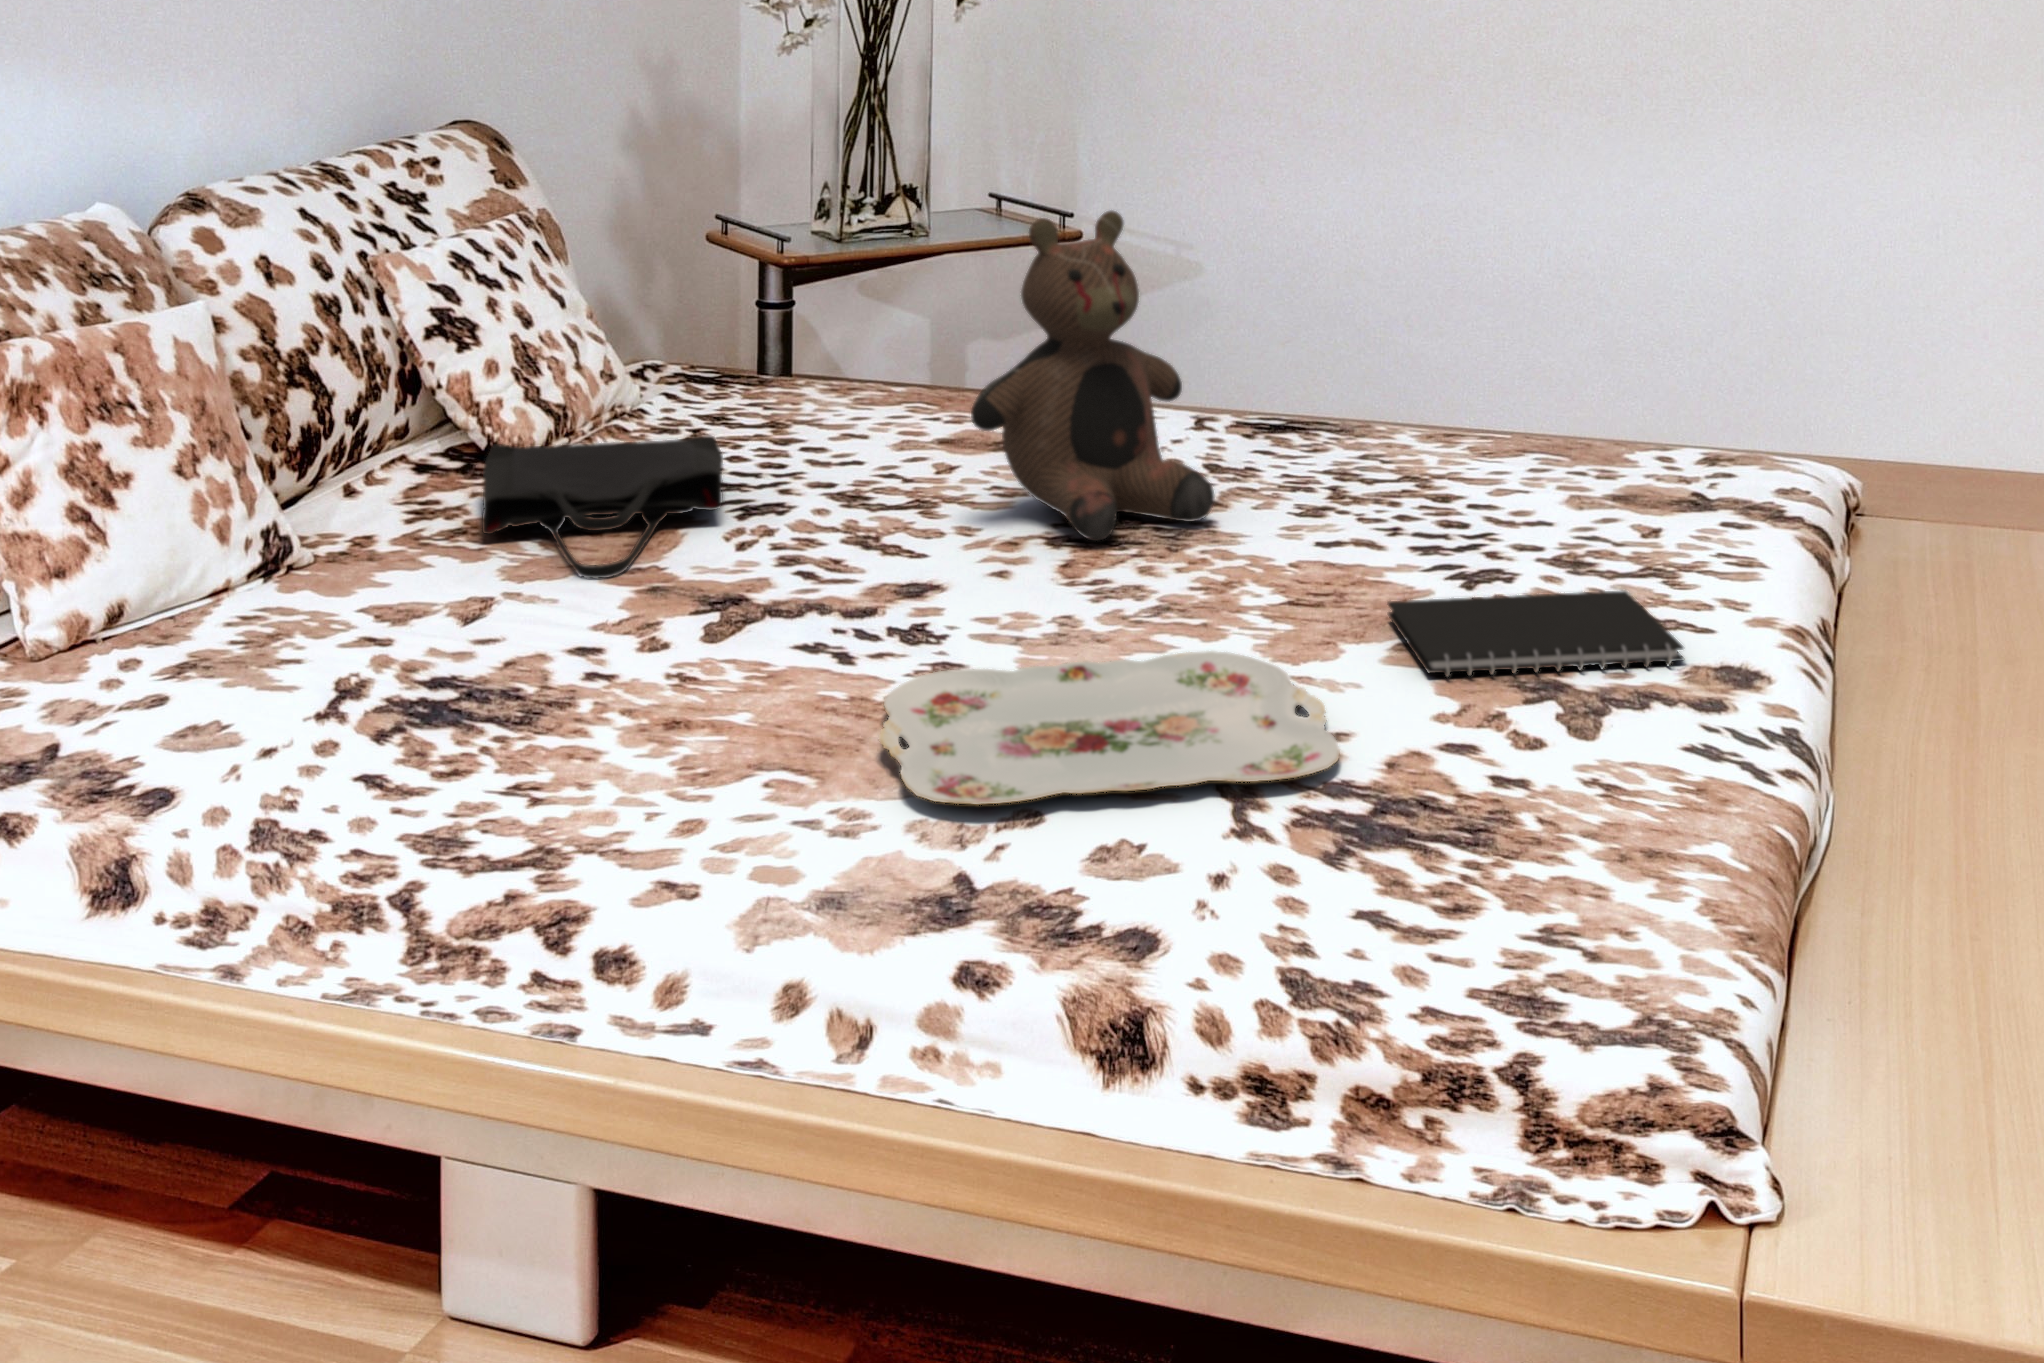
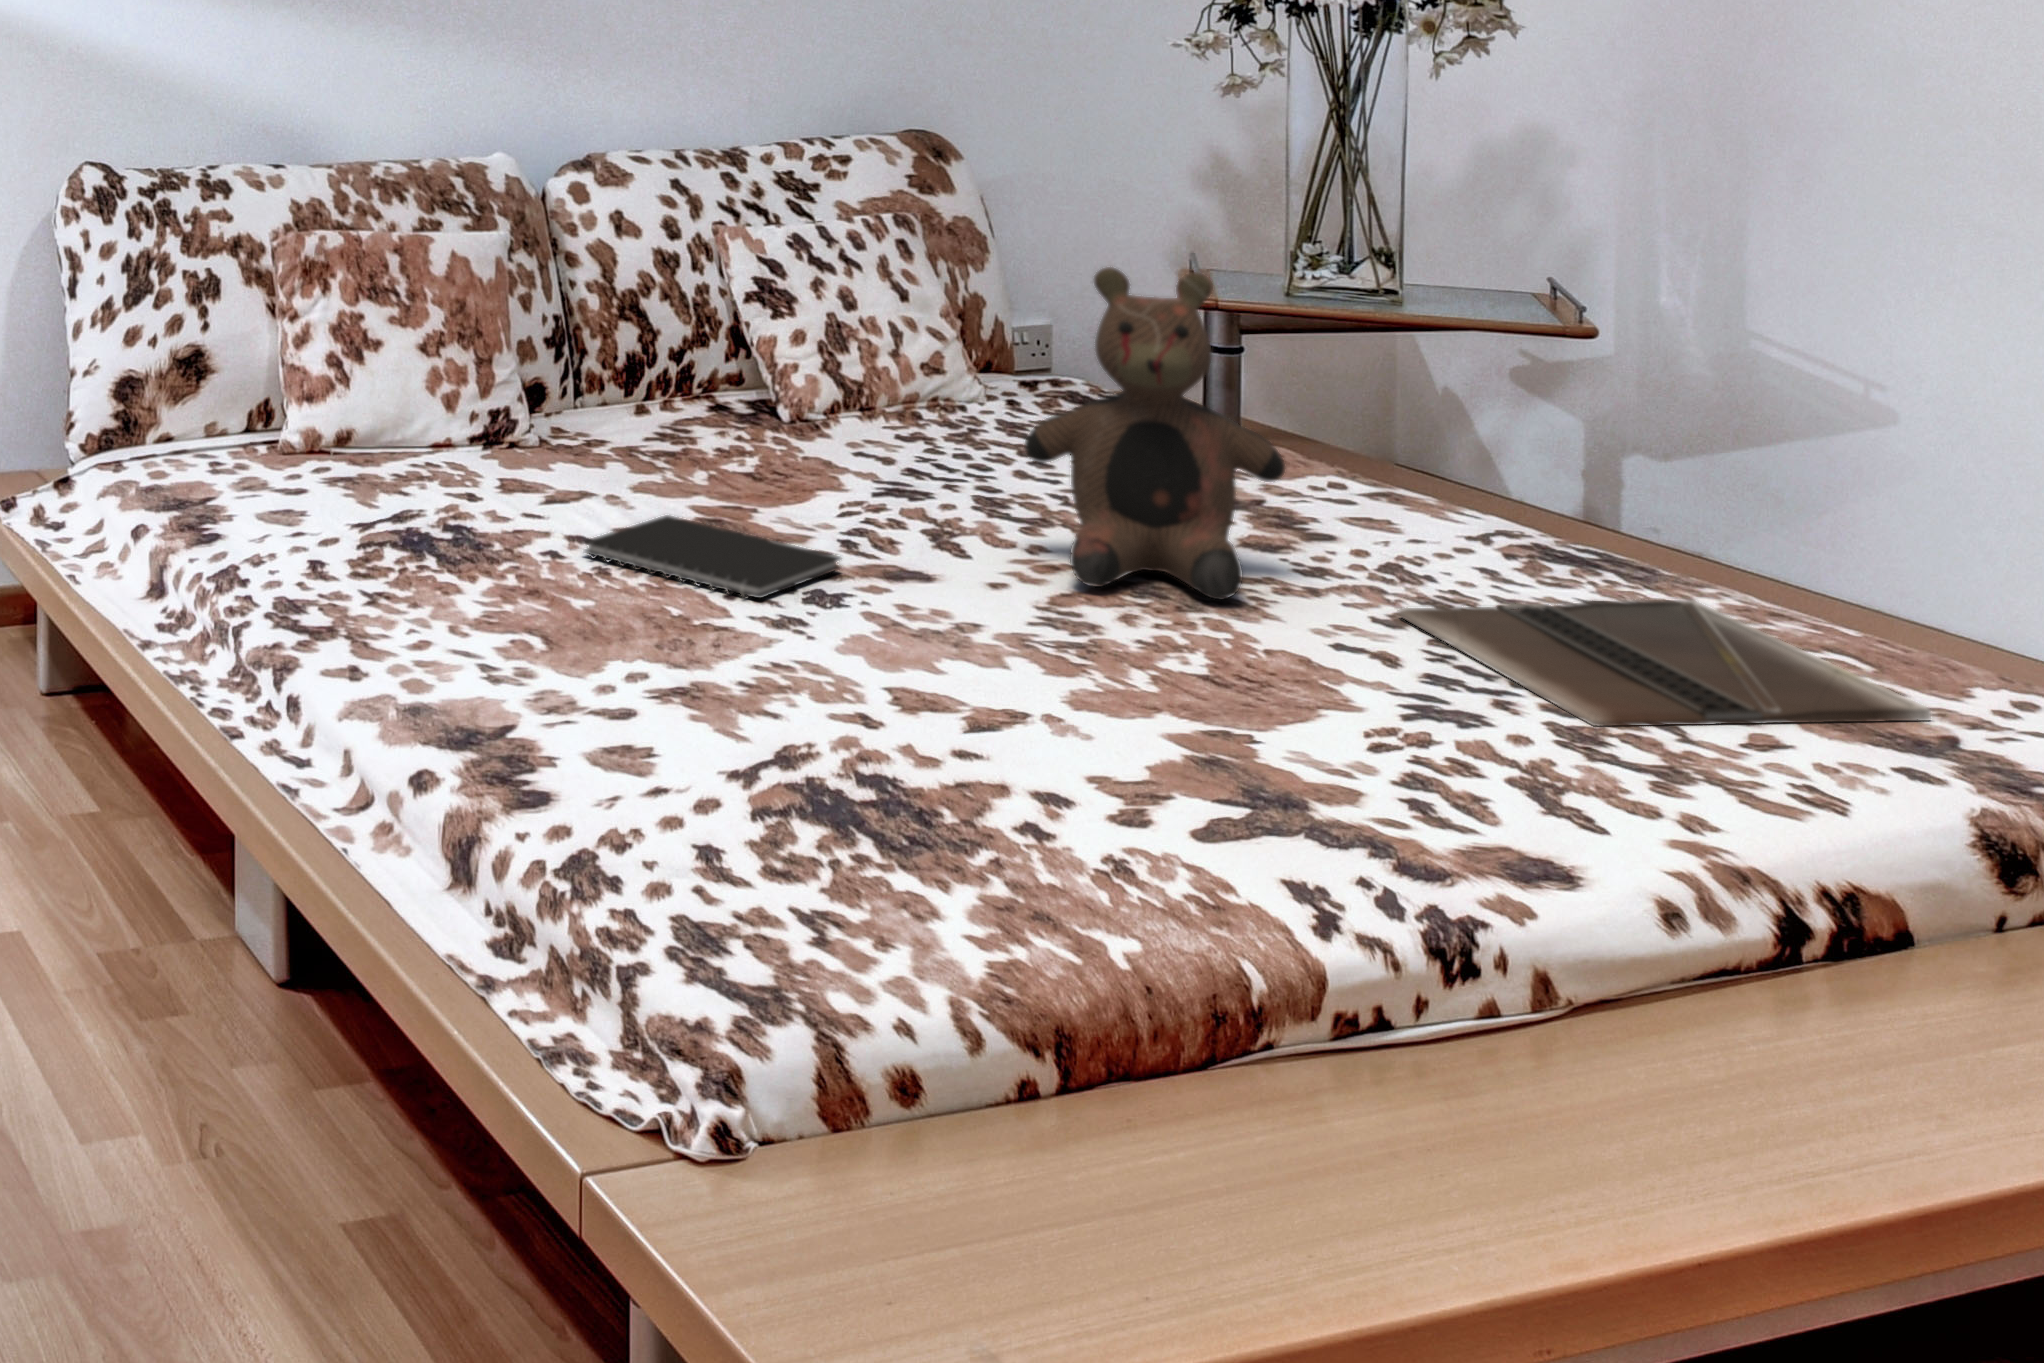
laptop: none [1314,425,1693,539] -> present [1398,600,1931,727]
tote bag: present [482,436,723,578] -> none [654,393,908,506]
notebook: present [1388,590,1684,676] -> present [585,515,841,598]
serving tray: present [879,651,1339,805] -> none [545,614,985,763]

